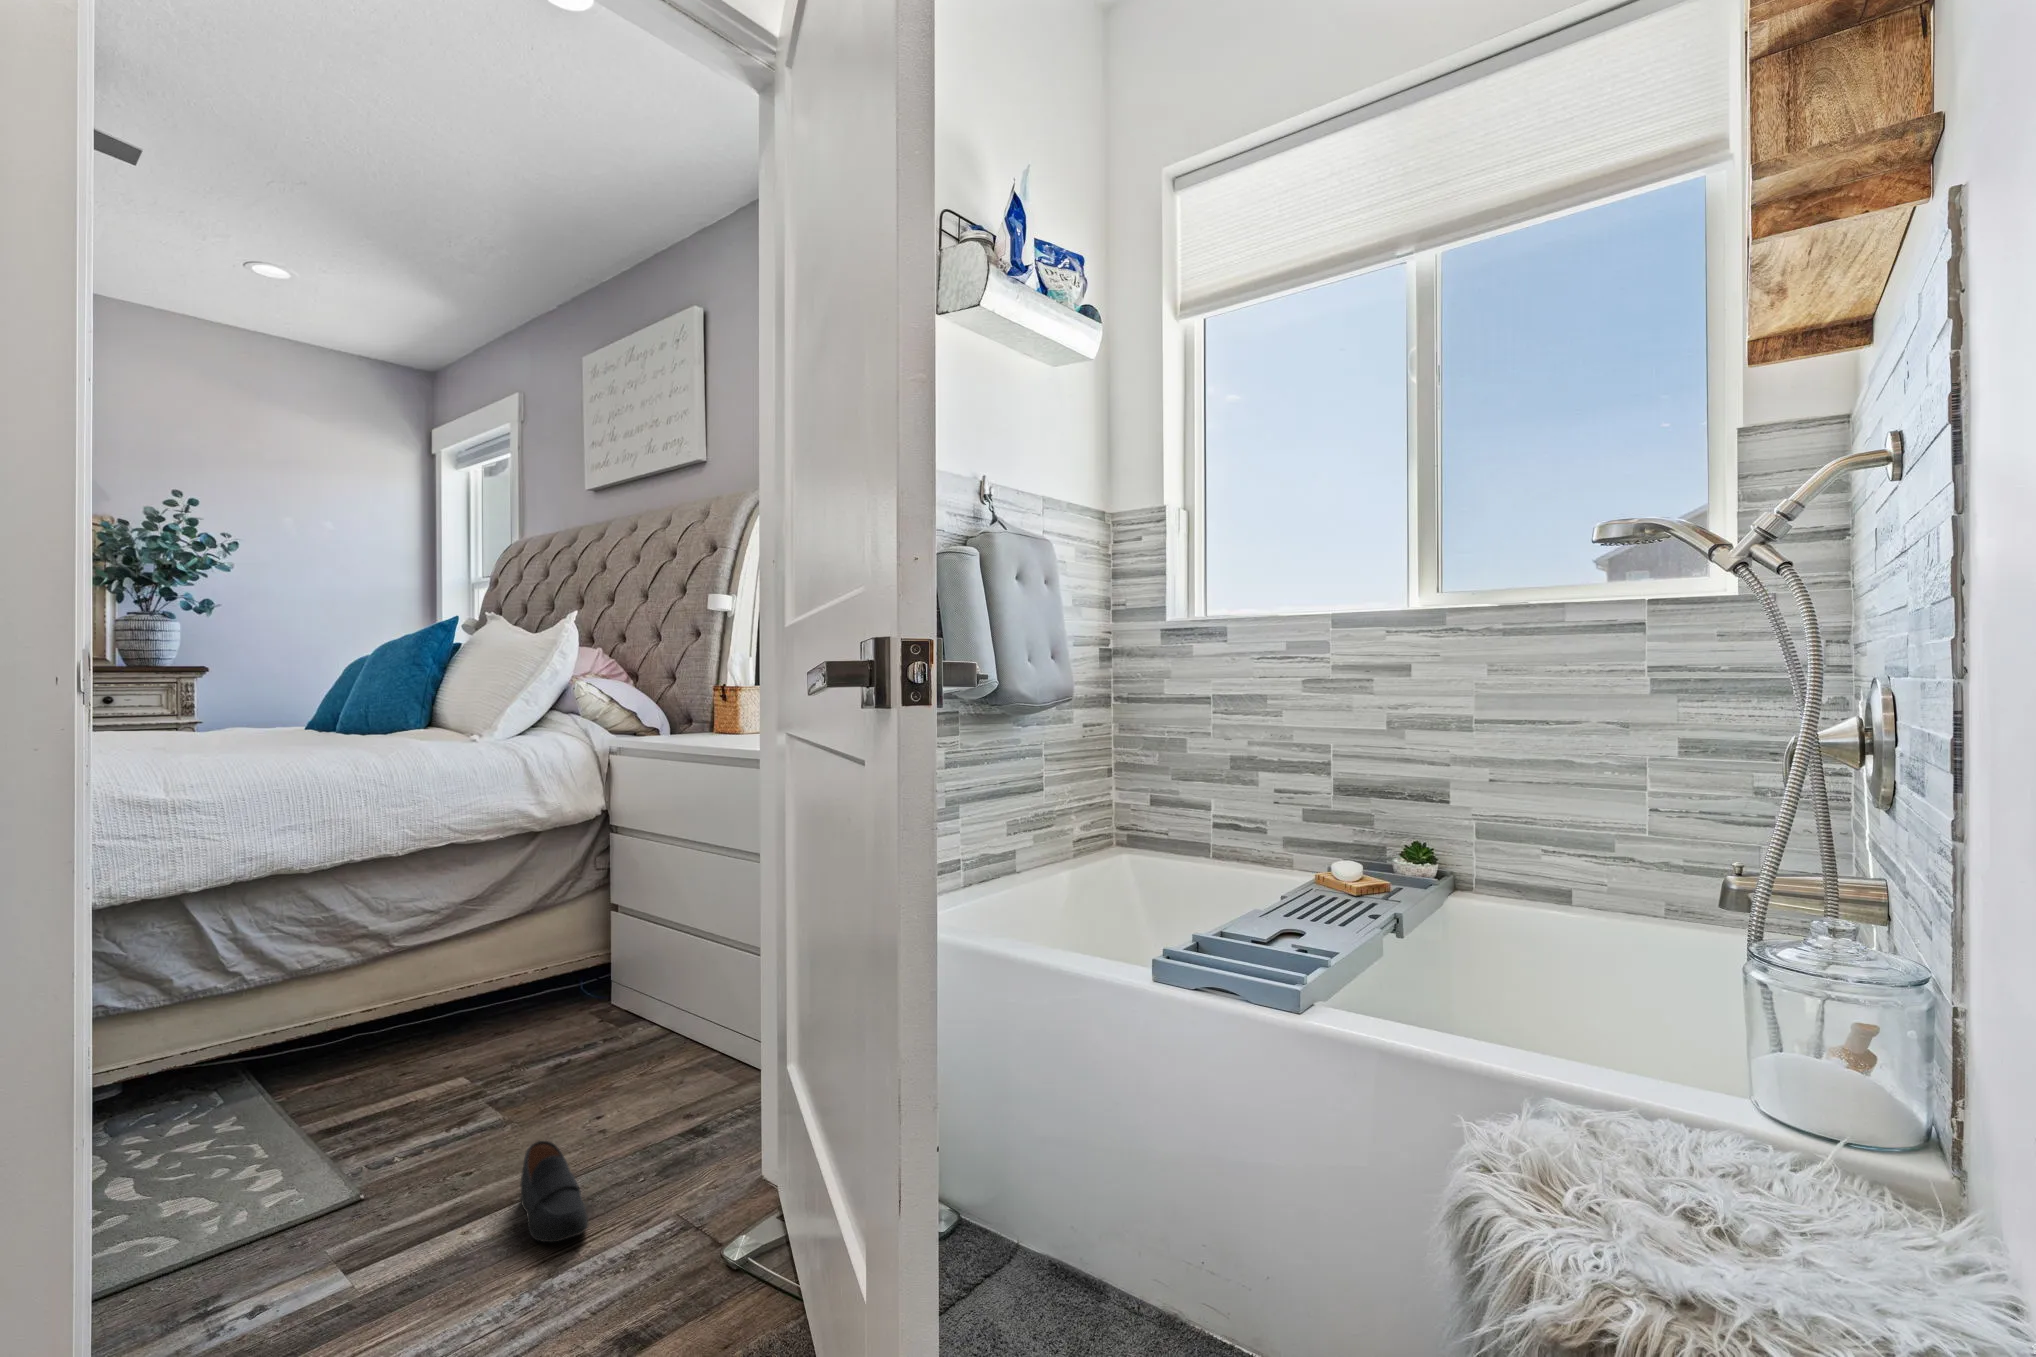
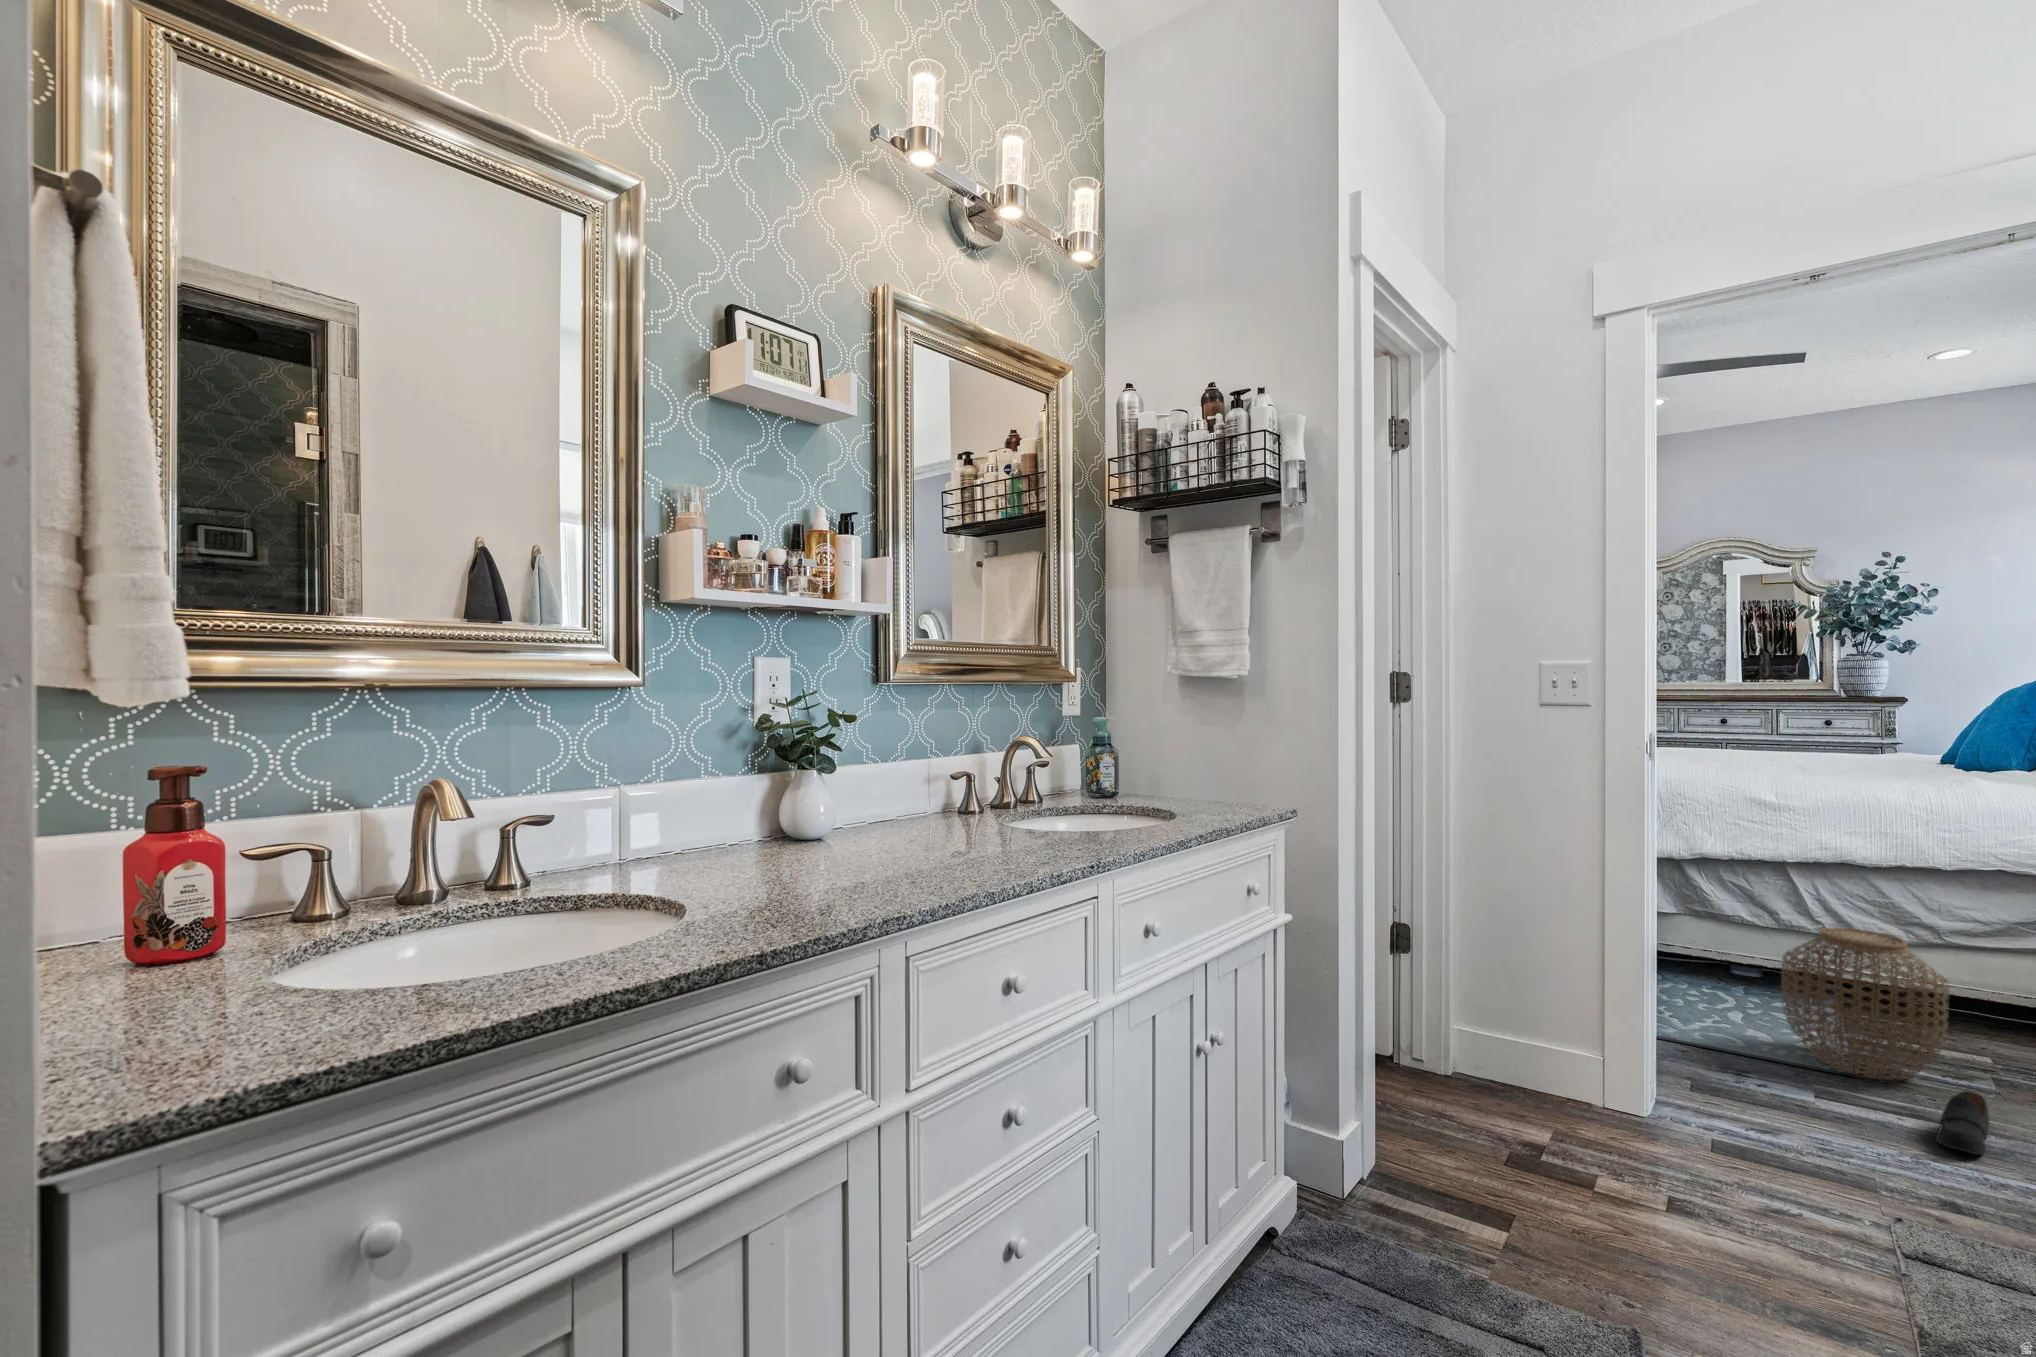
woven basket: none [237,964,469,1199] -> present [1781,928,1948,1080]

